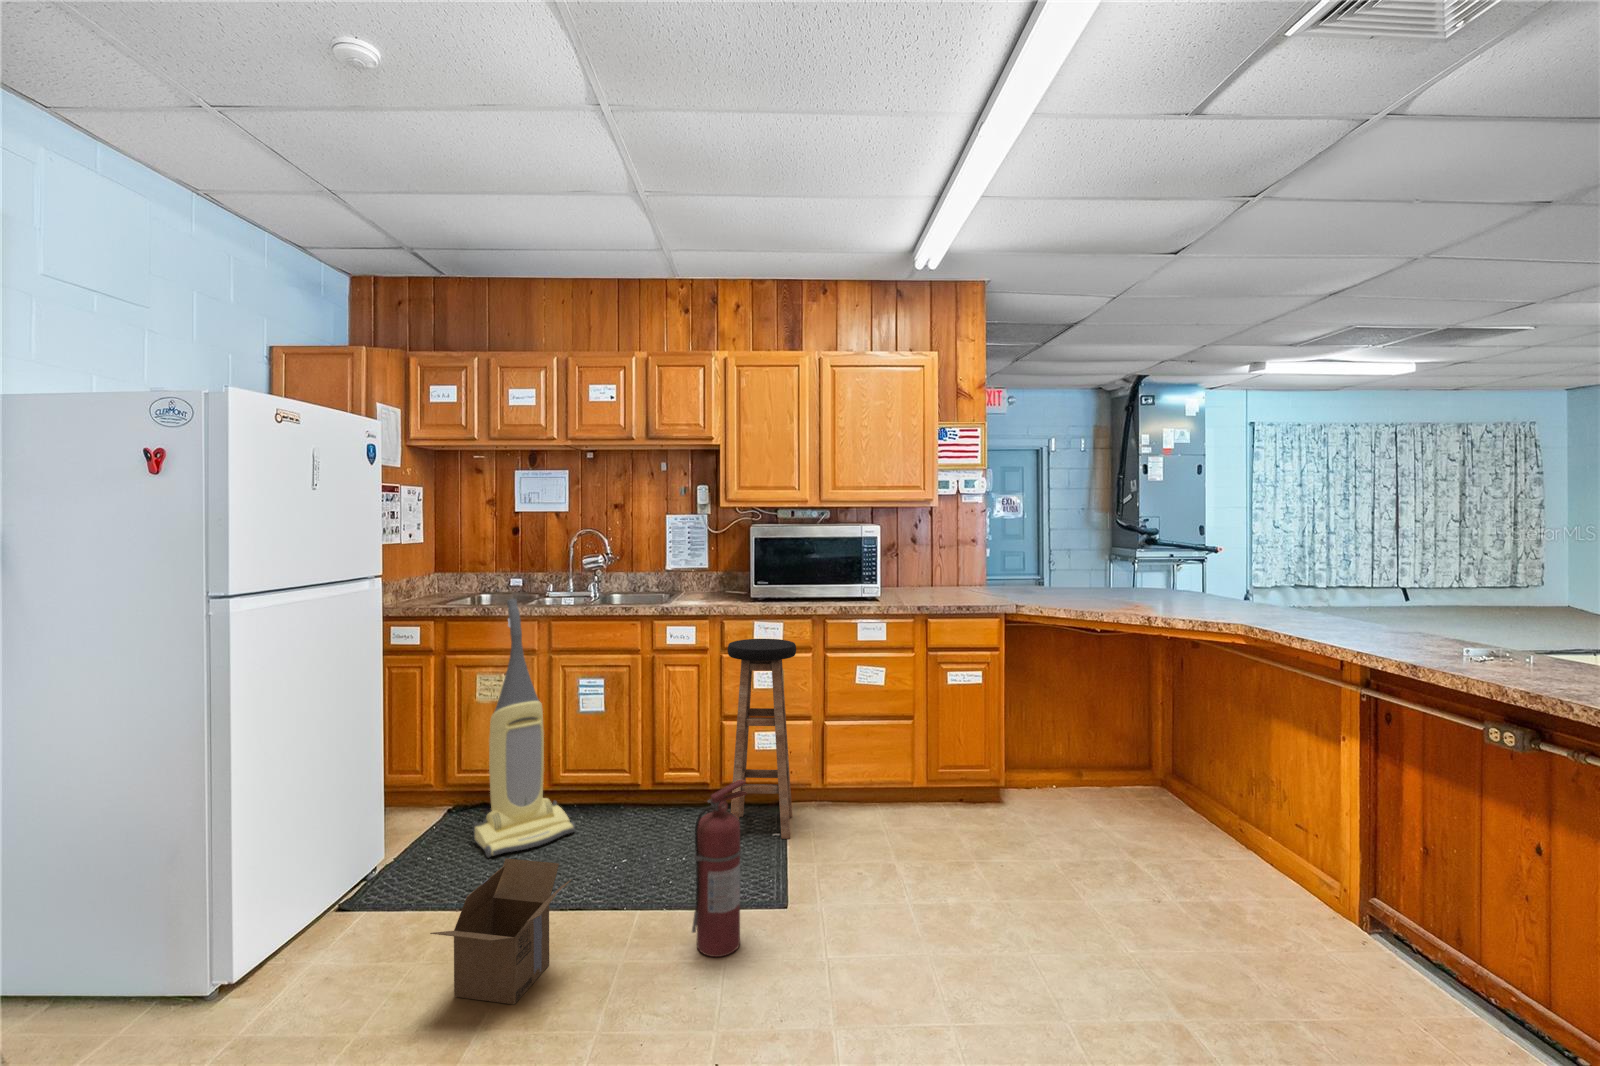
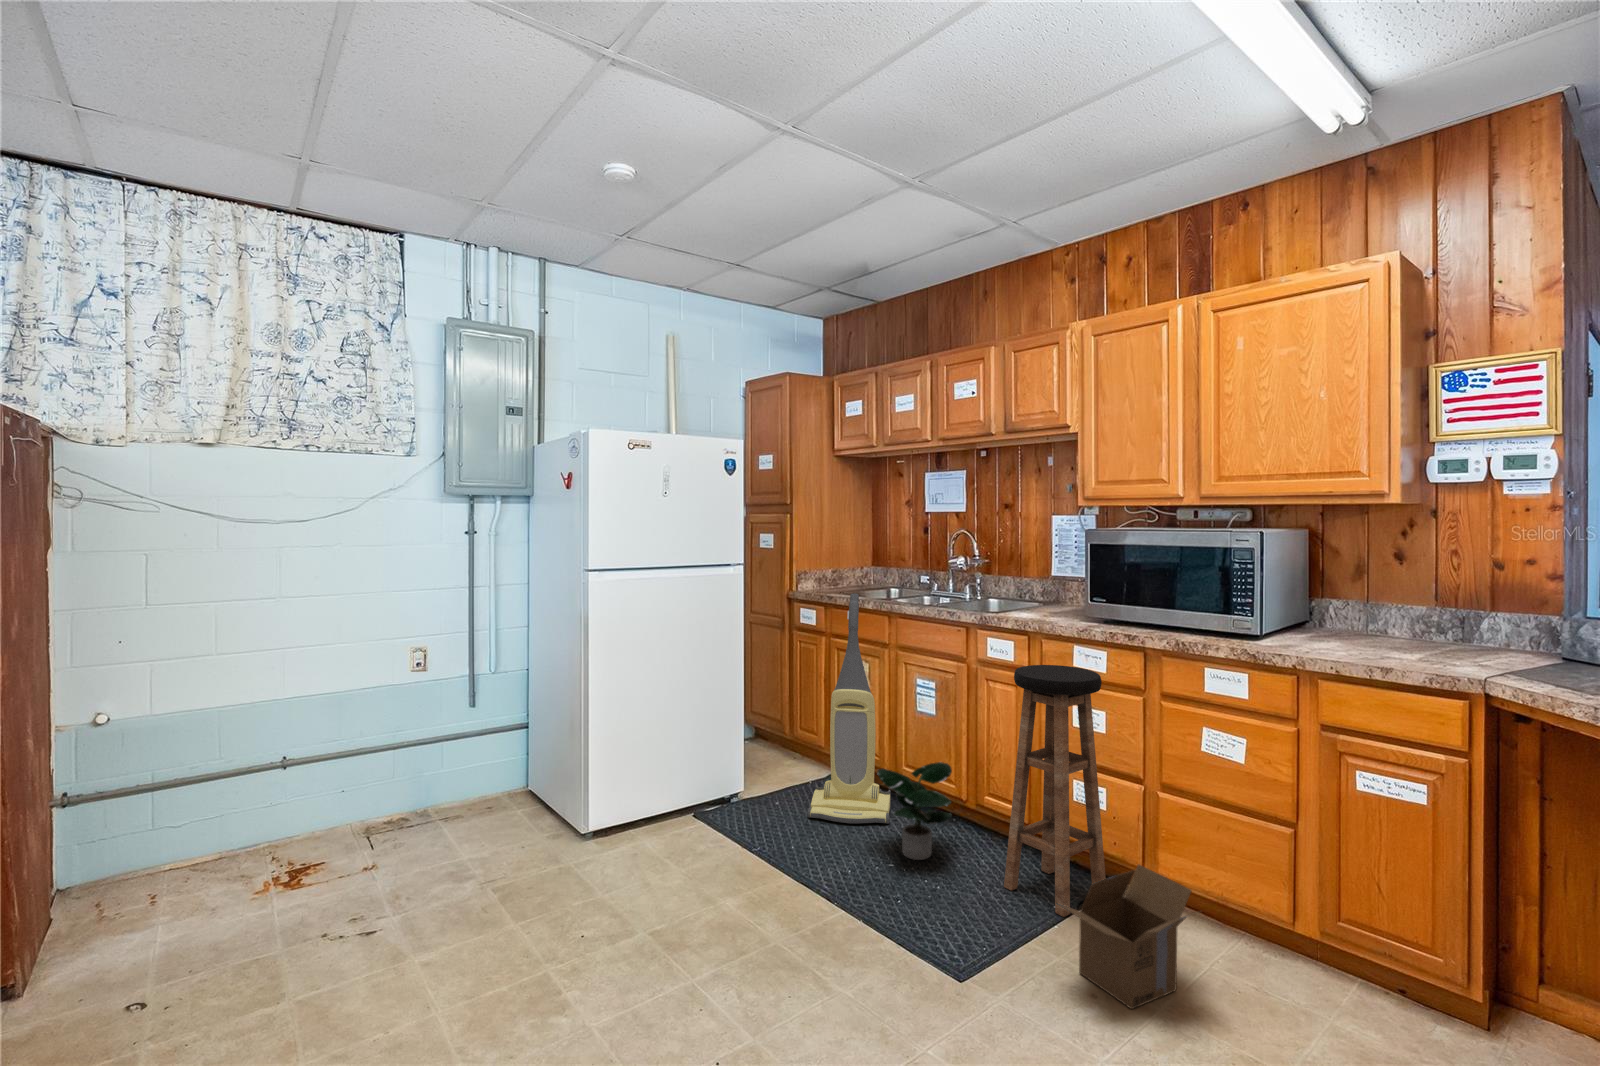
potted plant: none [596,750,679,850] -> present [877,762,952,860]
fire extinguisher: present [692,780,747,957] -> none [820,806,888,983]
cardboard box: present [430,858,572,1005] -> present [1058,865,1196,1009]

